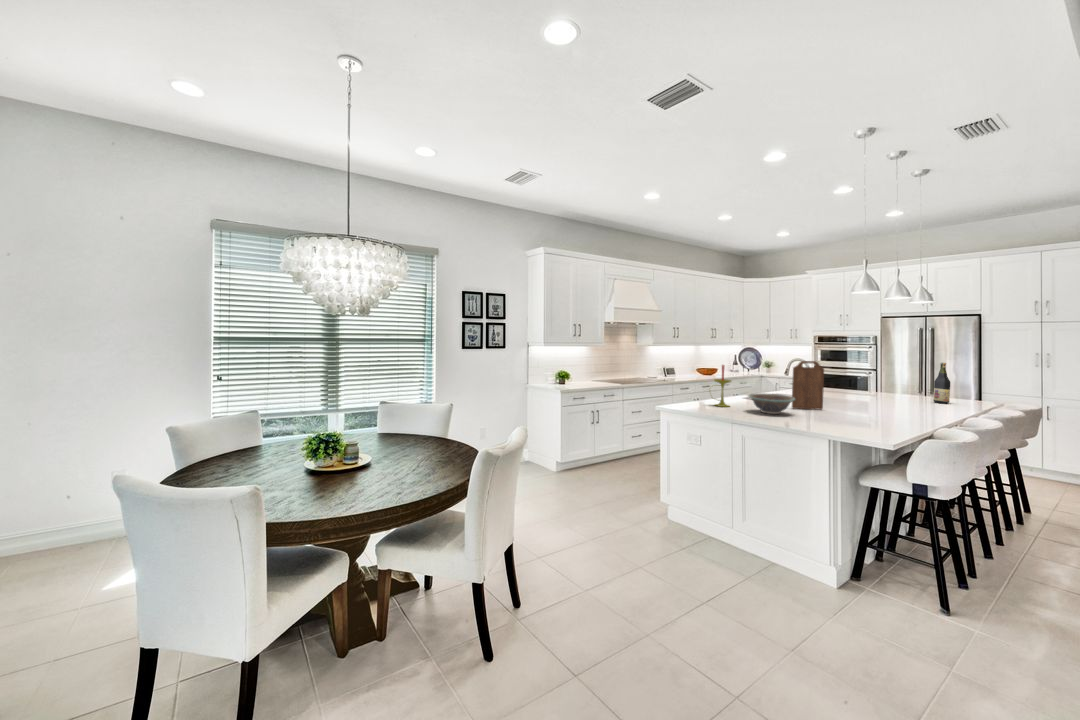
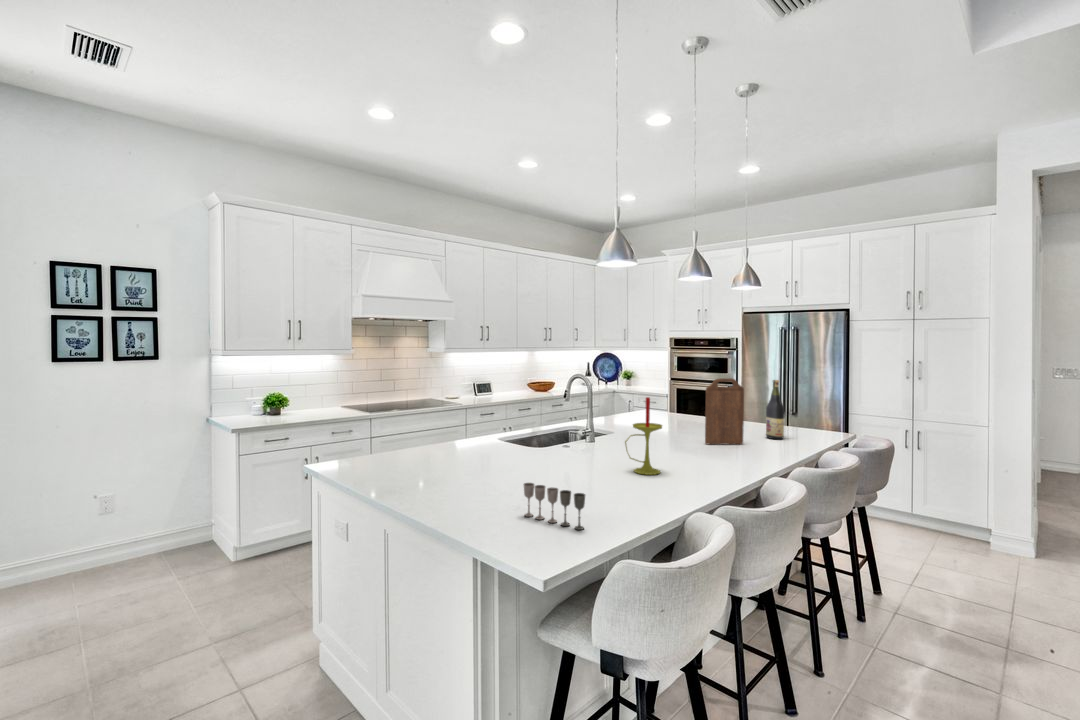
cutting board: present [792,361,824,410] -> present [705,378,744,444]
candle: present [714,365,731,407] -> present [625,397,662,475]
decorative bowl: present [749,393,795,414] -> none [446,442,517,481]
wine glass: none [833,410,883,434] -> present [524,483,585,530]

